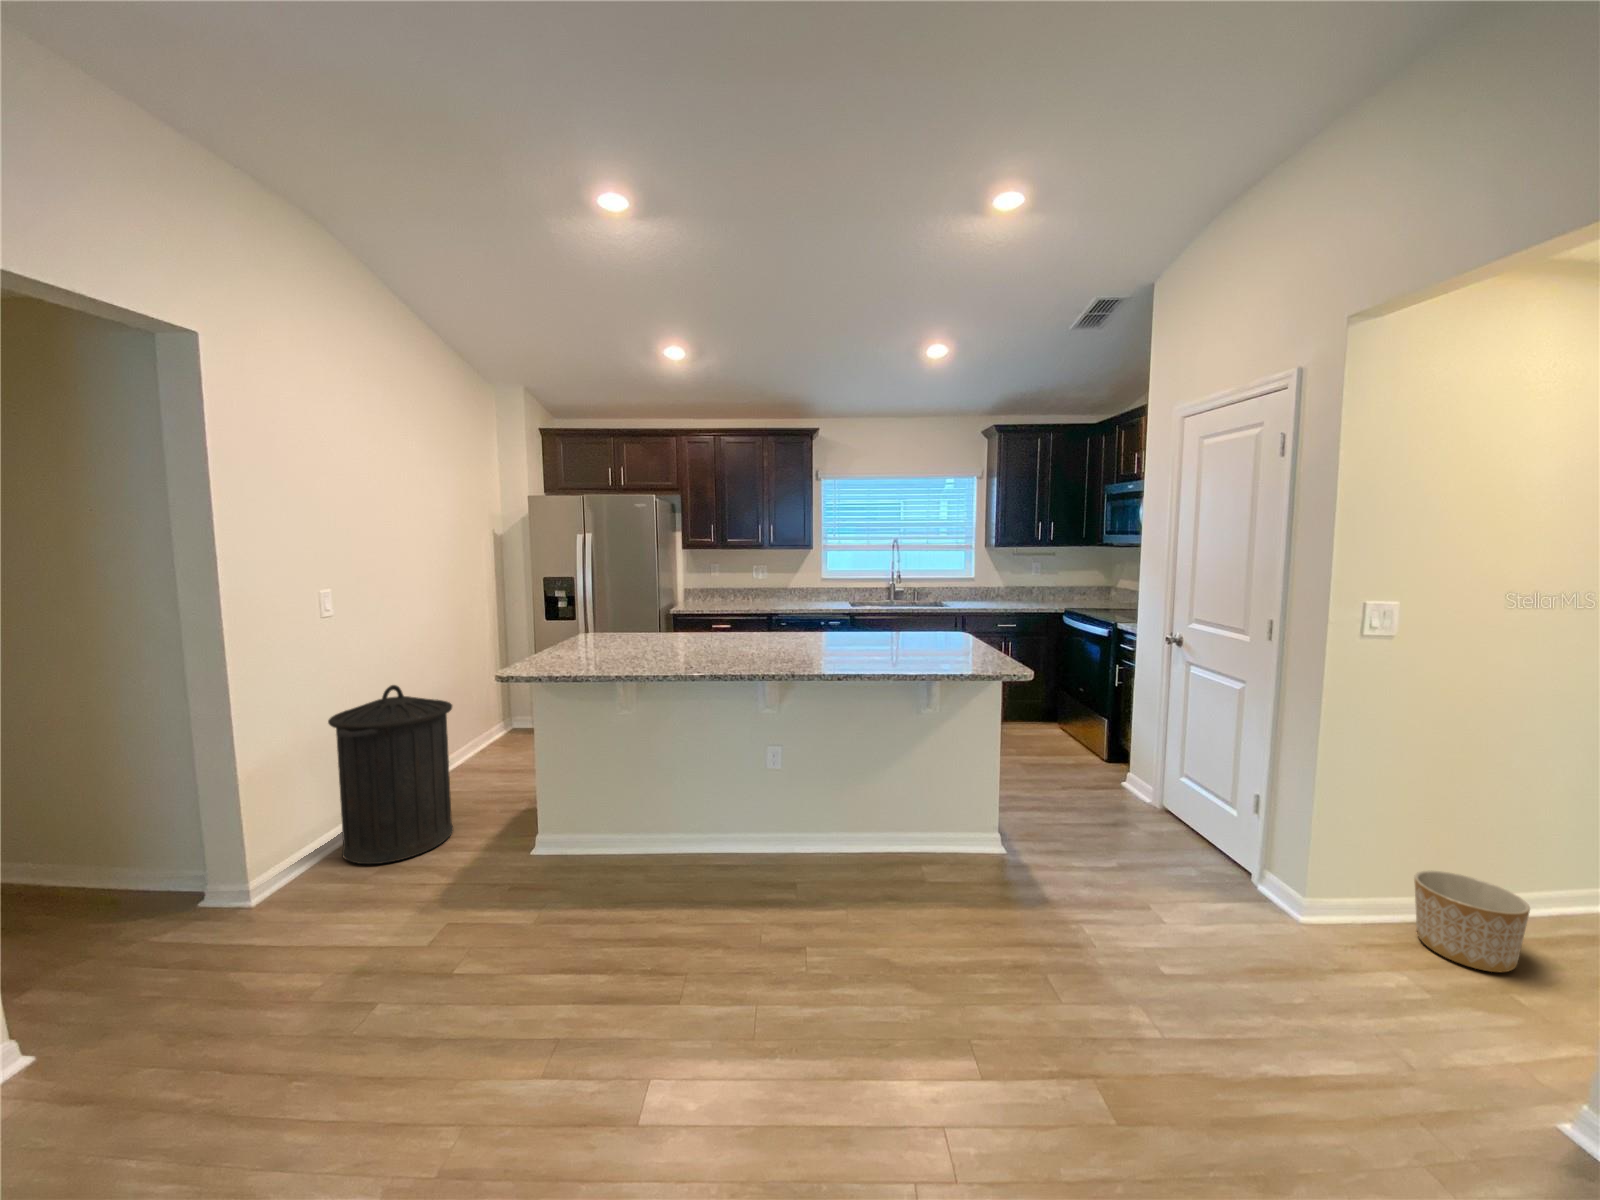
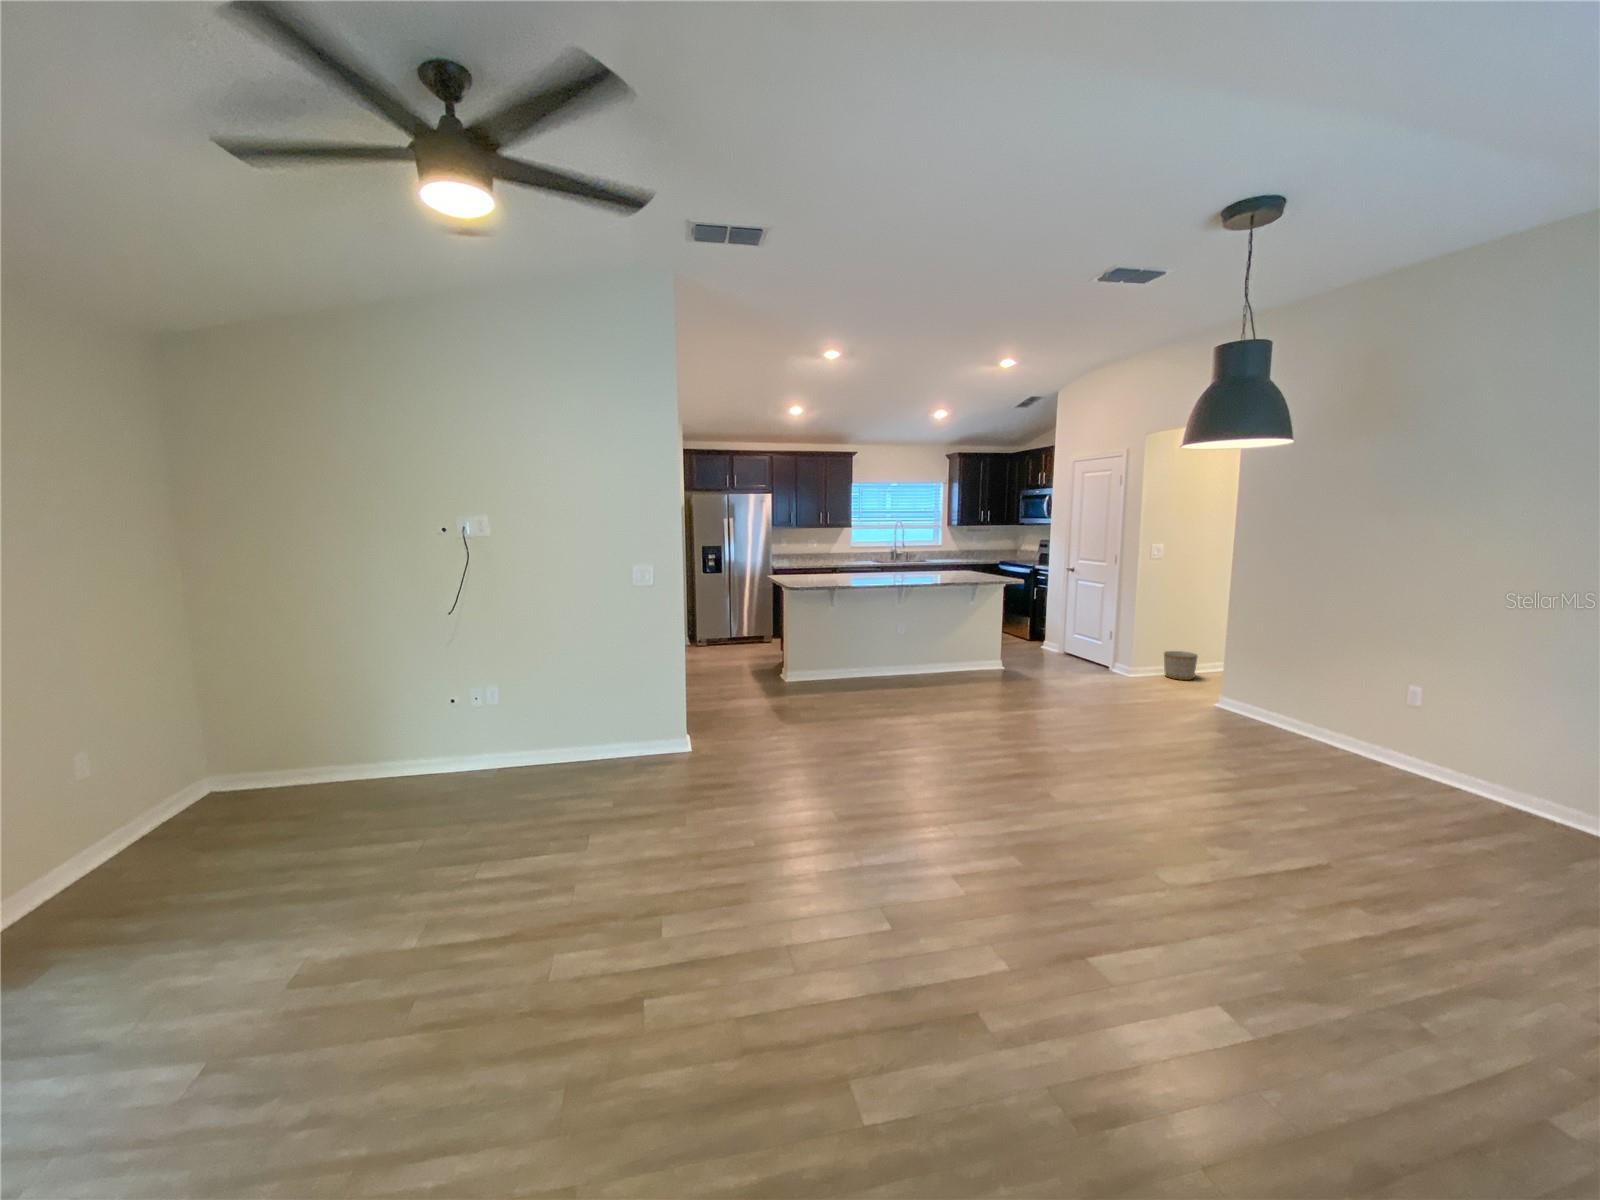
trash can: present [328,685,453,864] -> none [681,601,736,692]

